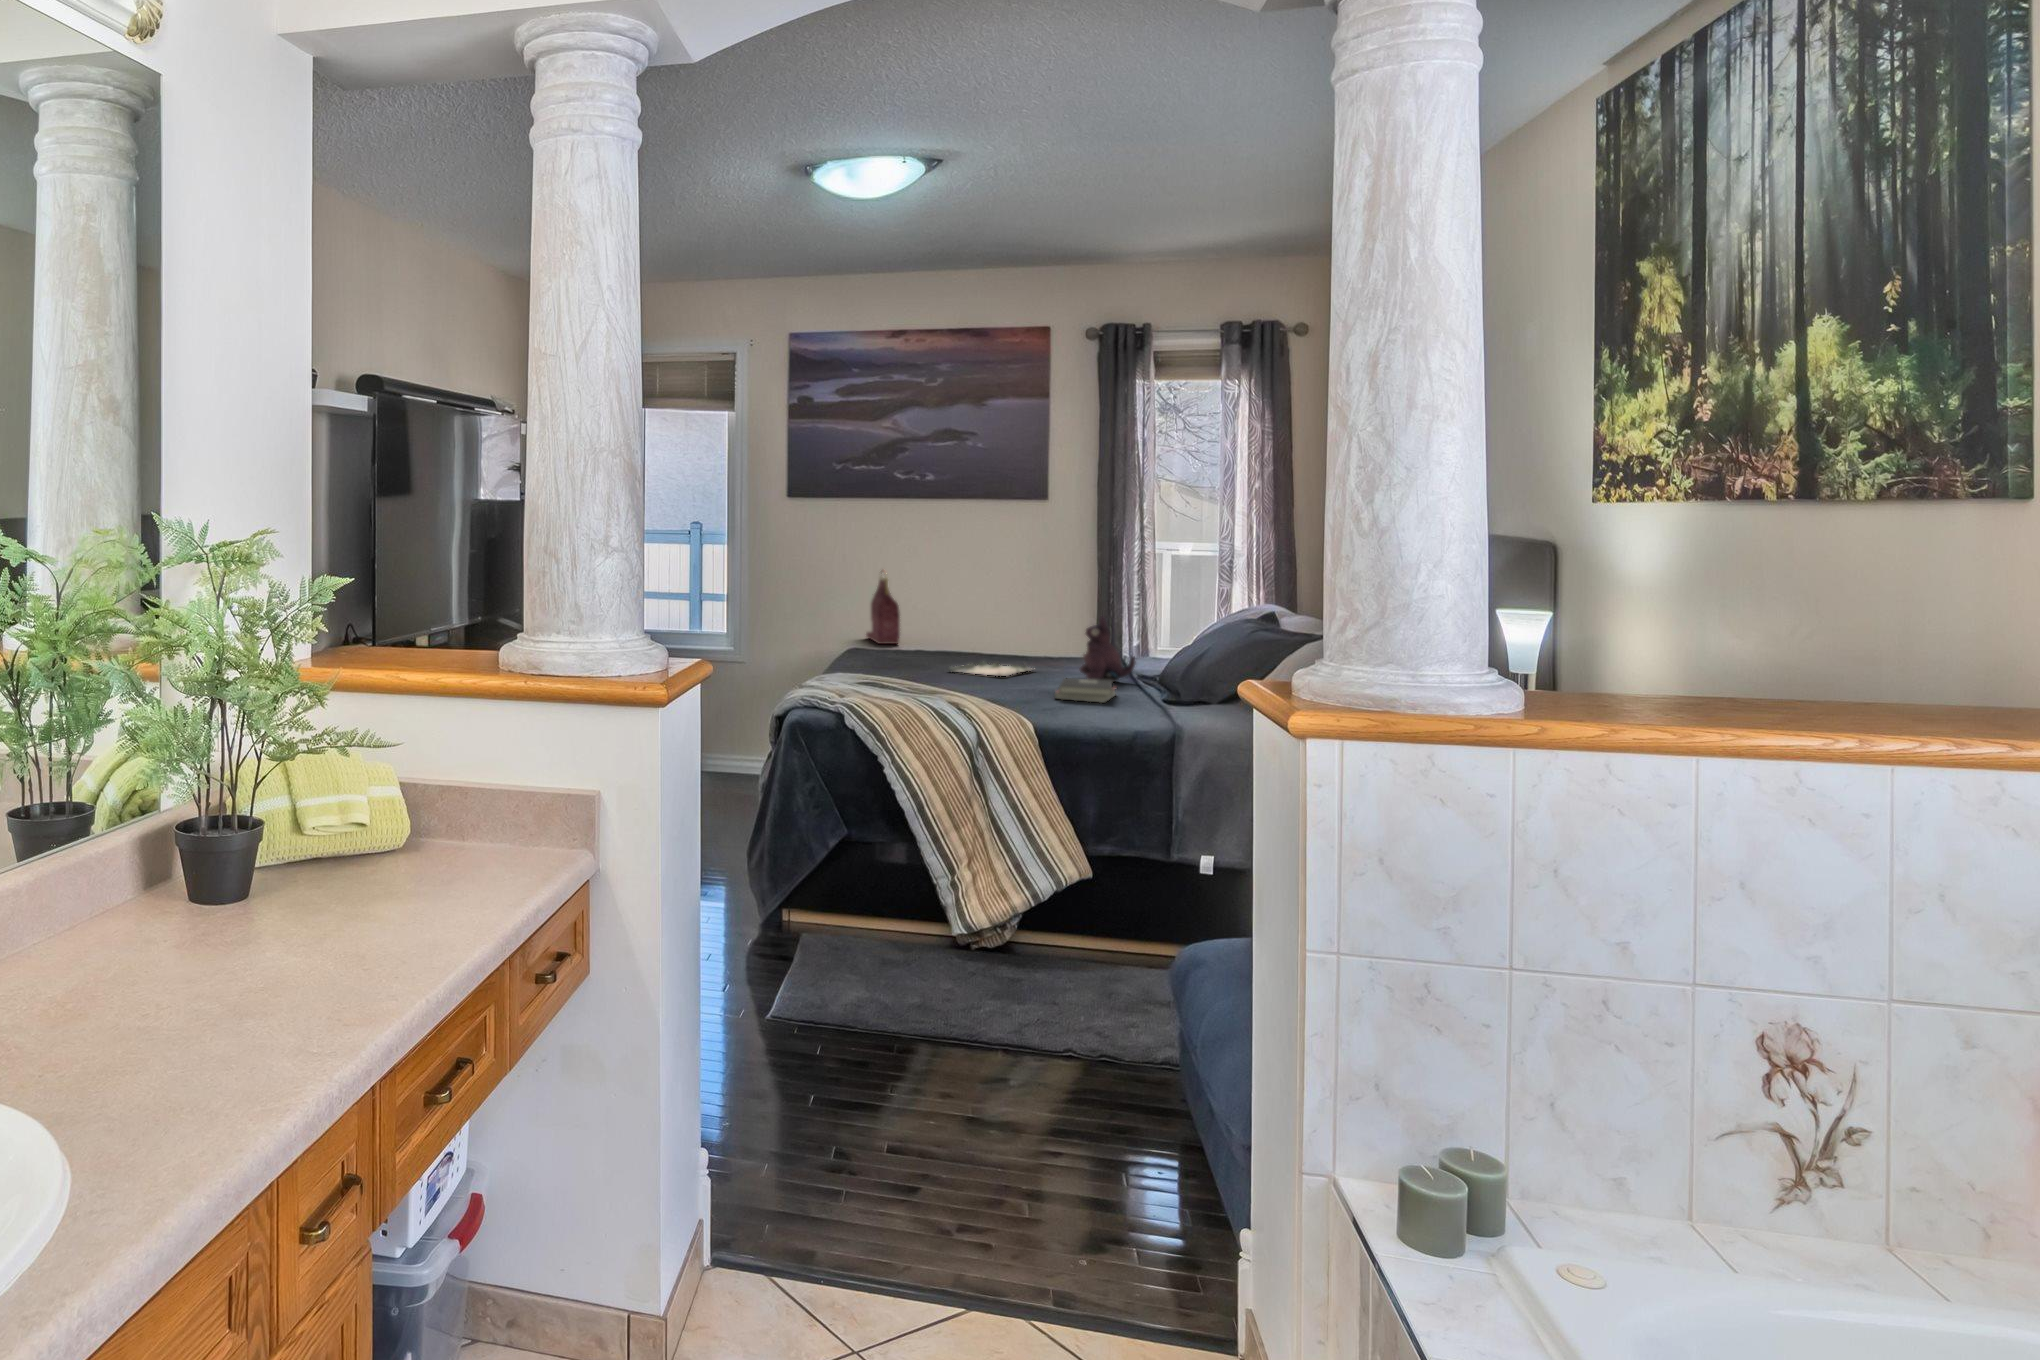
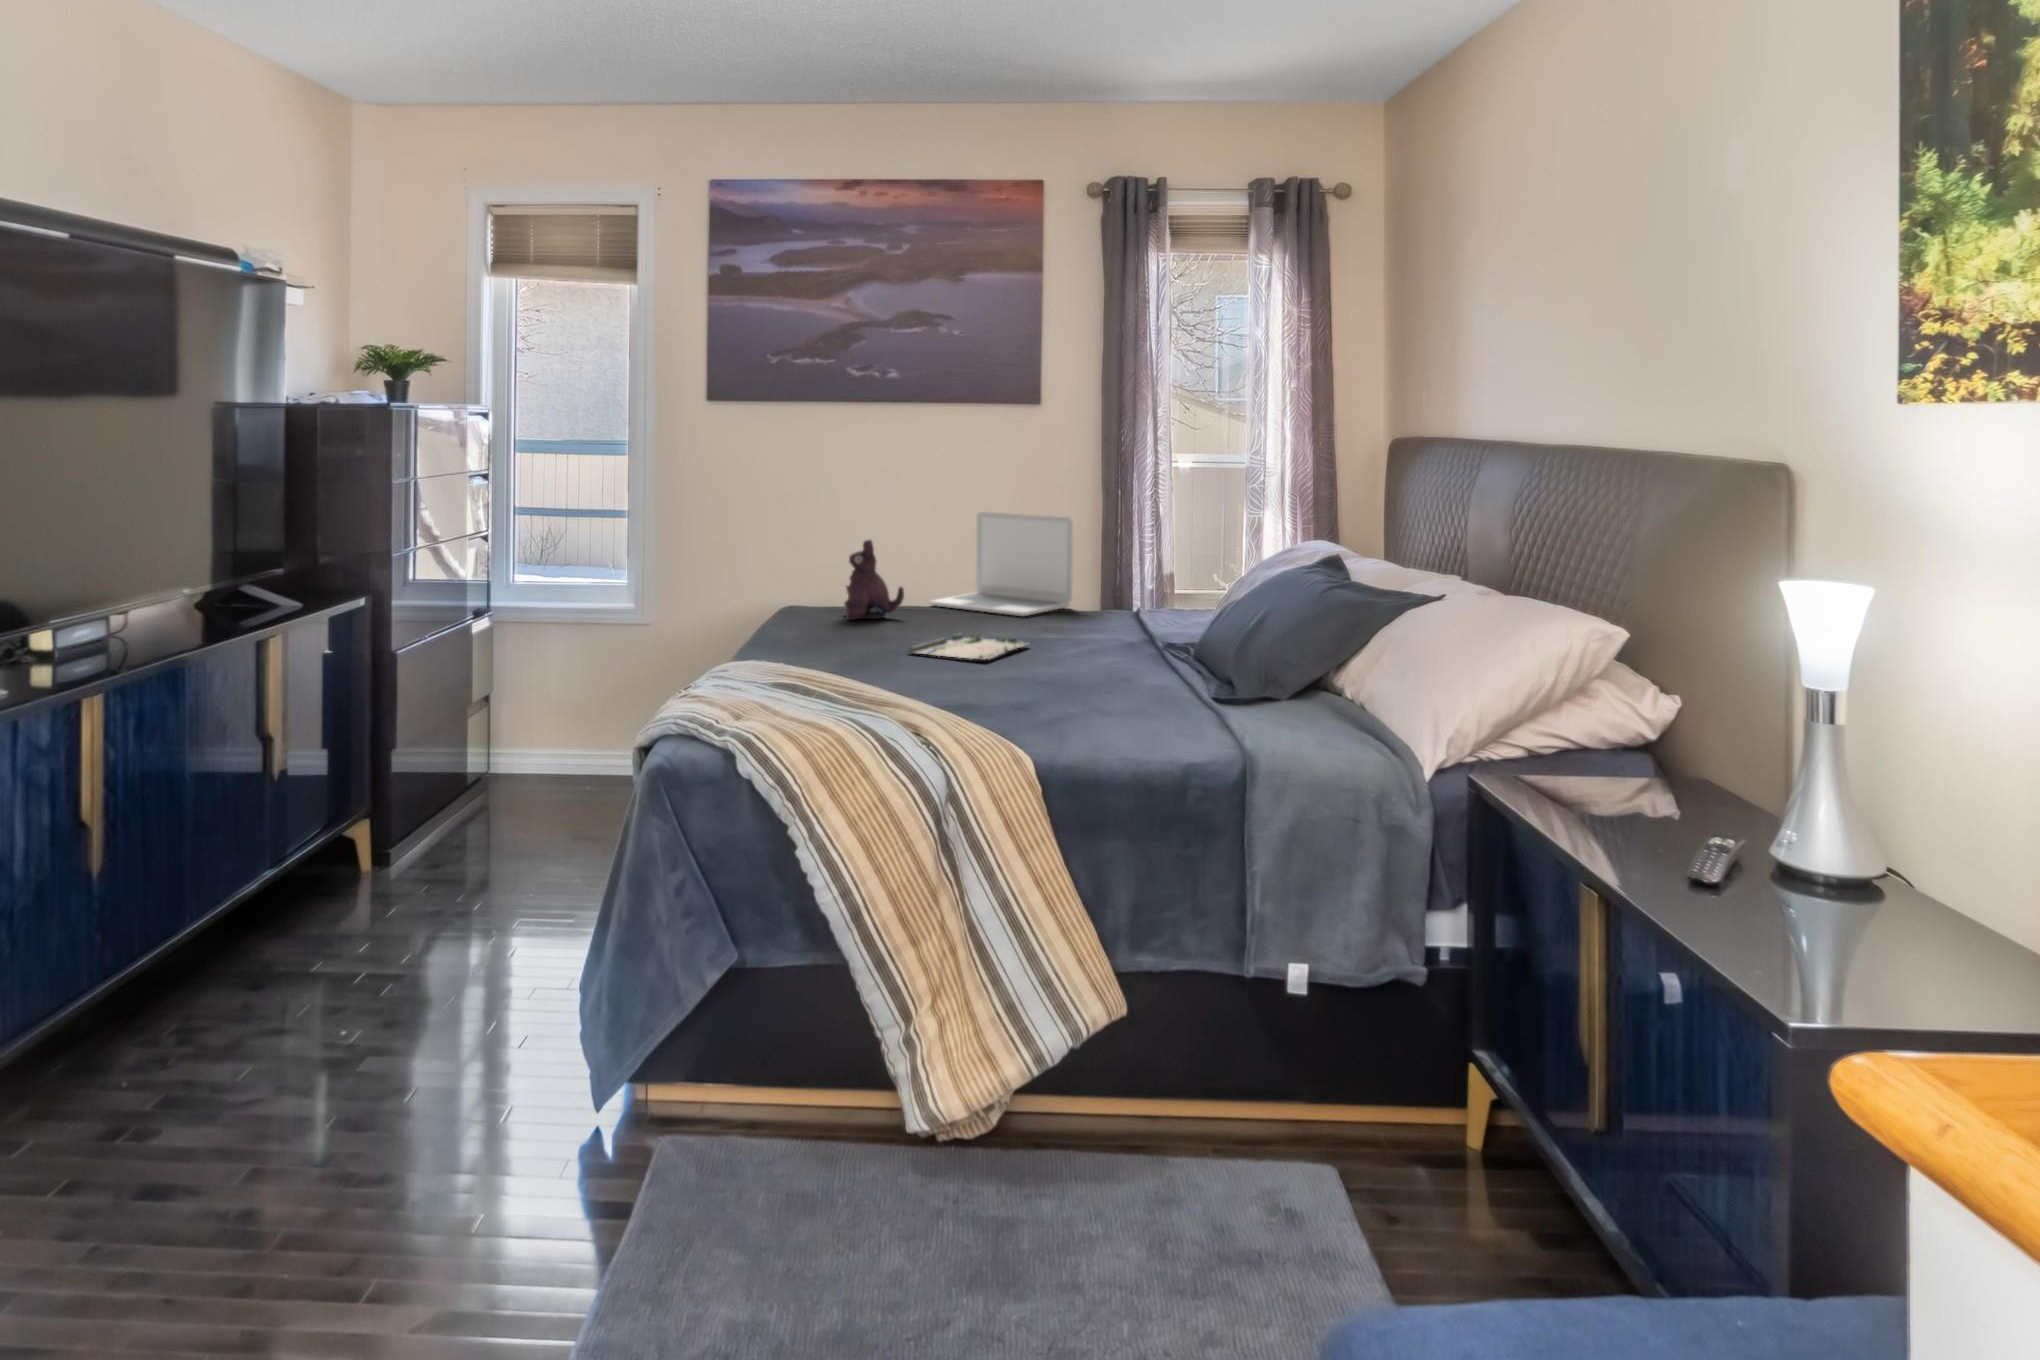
handbag: present [866,570,900,644] -> none [806,499,849,603]
laptop: none [960,580,1072,655] -> present [930,512,1073,616]
plush toy: present [1080,616,1135,682] -> present [845,540,904,620]
hardback book: present [1054,678,1116,703] -> none [1060,667,1148,710]

